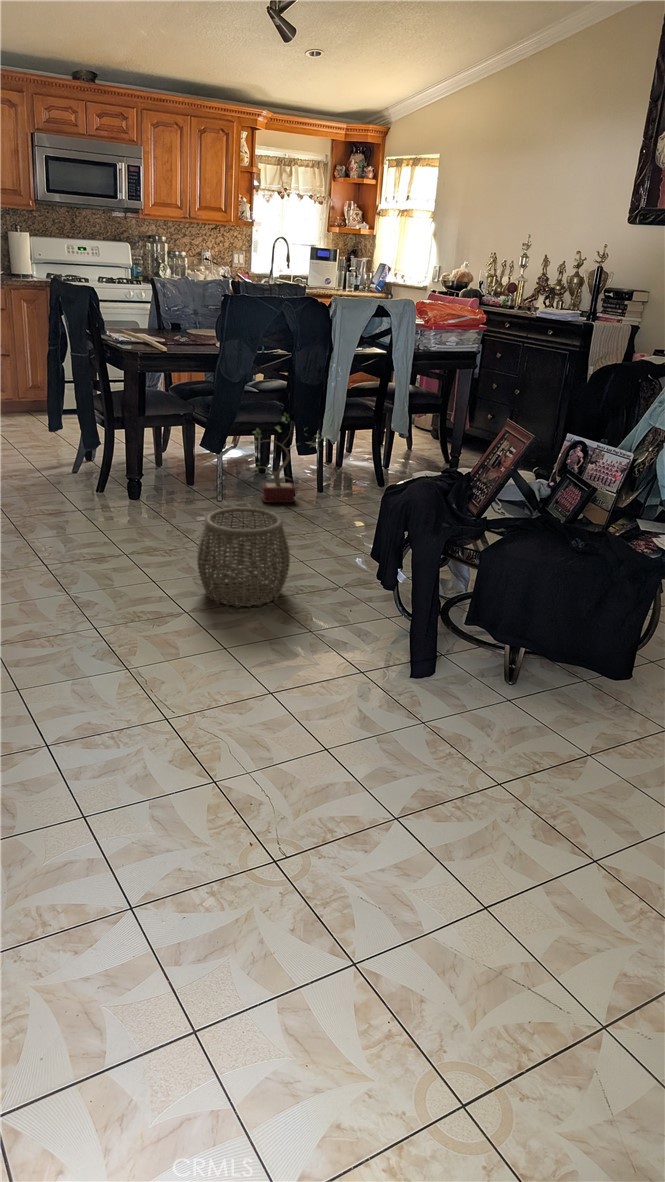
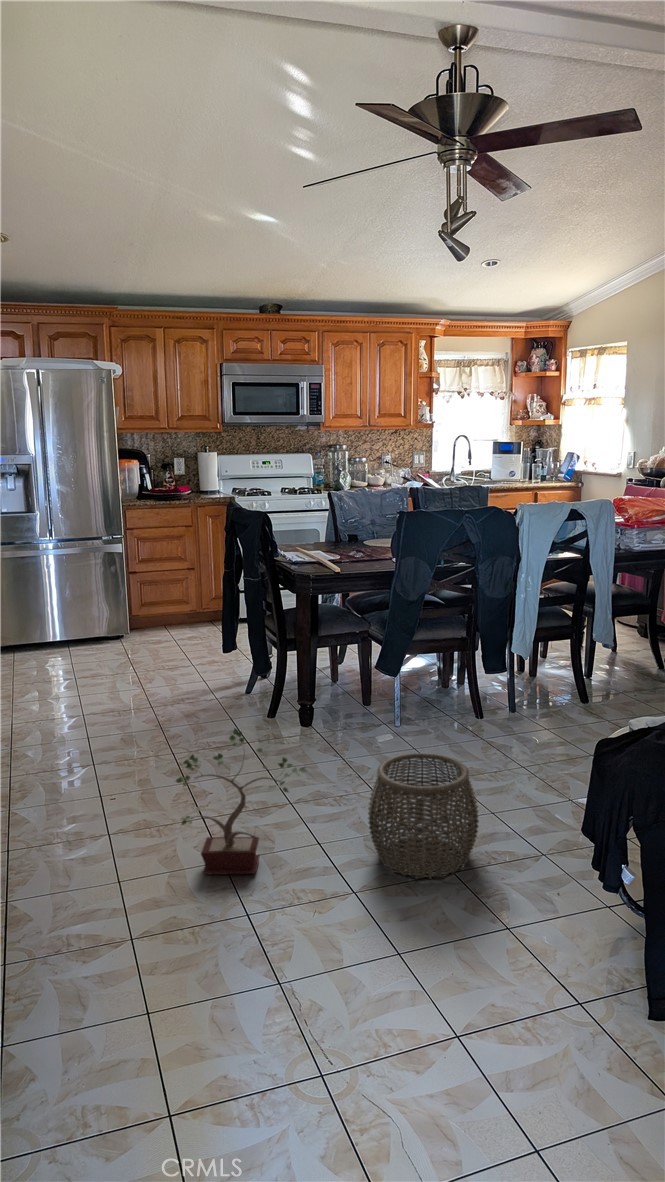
potted plant: present [250,413,330,502] -> present [176,729,307,874]

